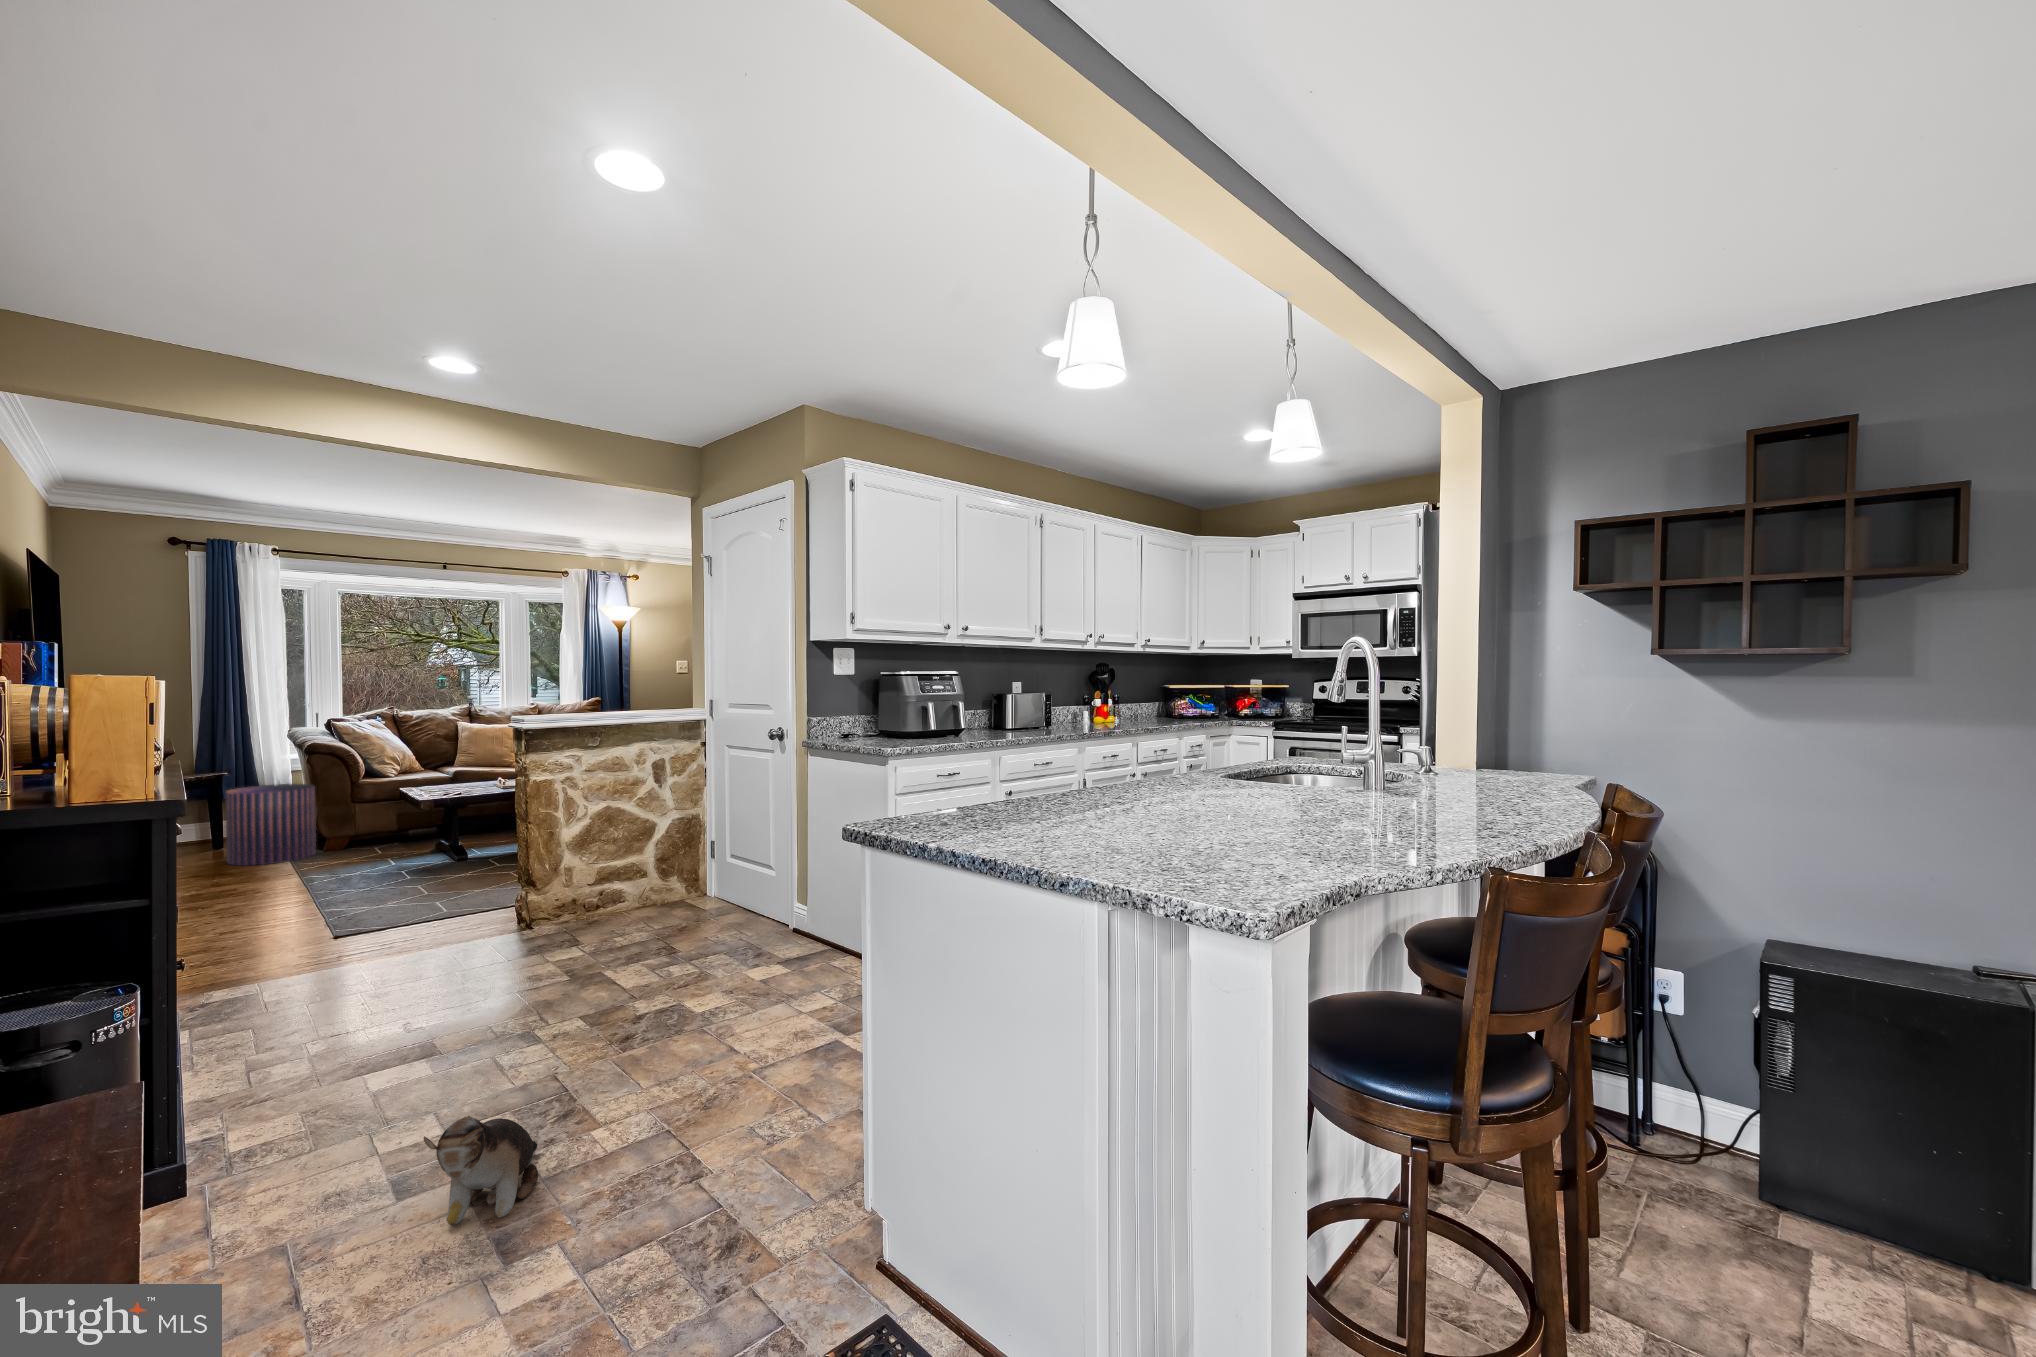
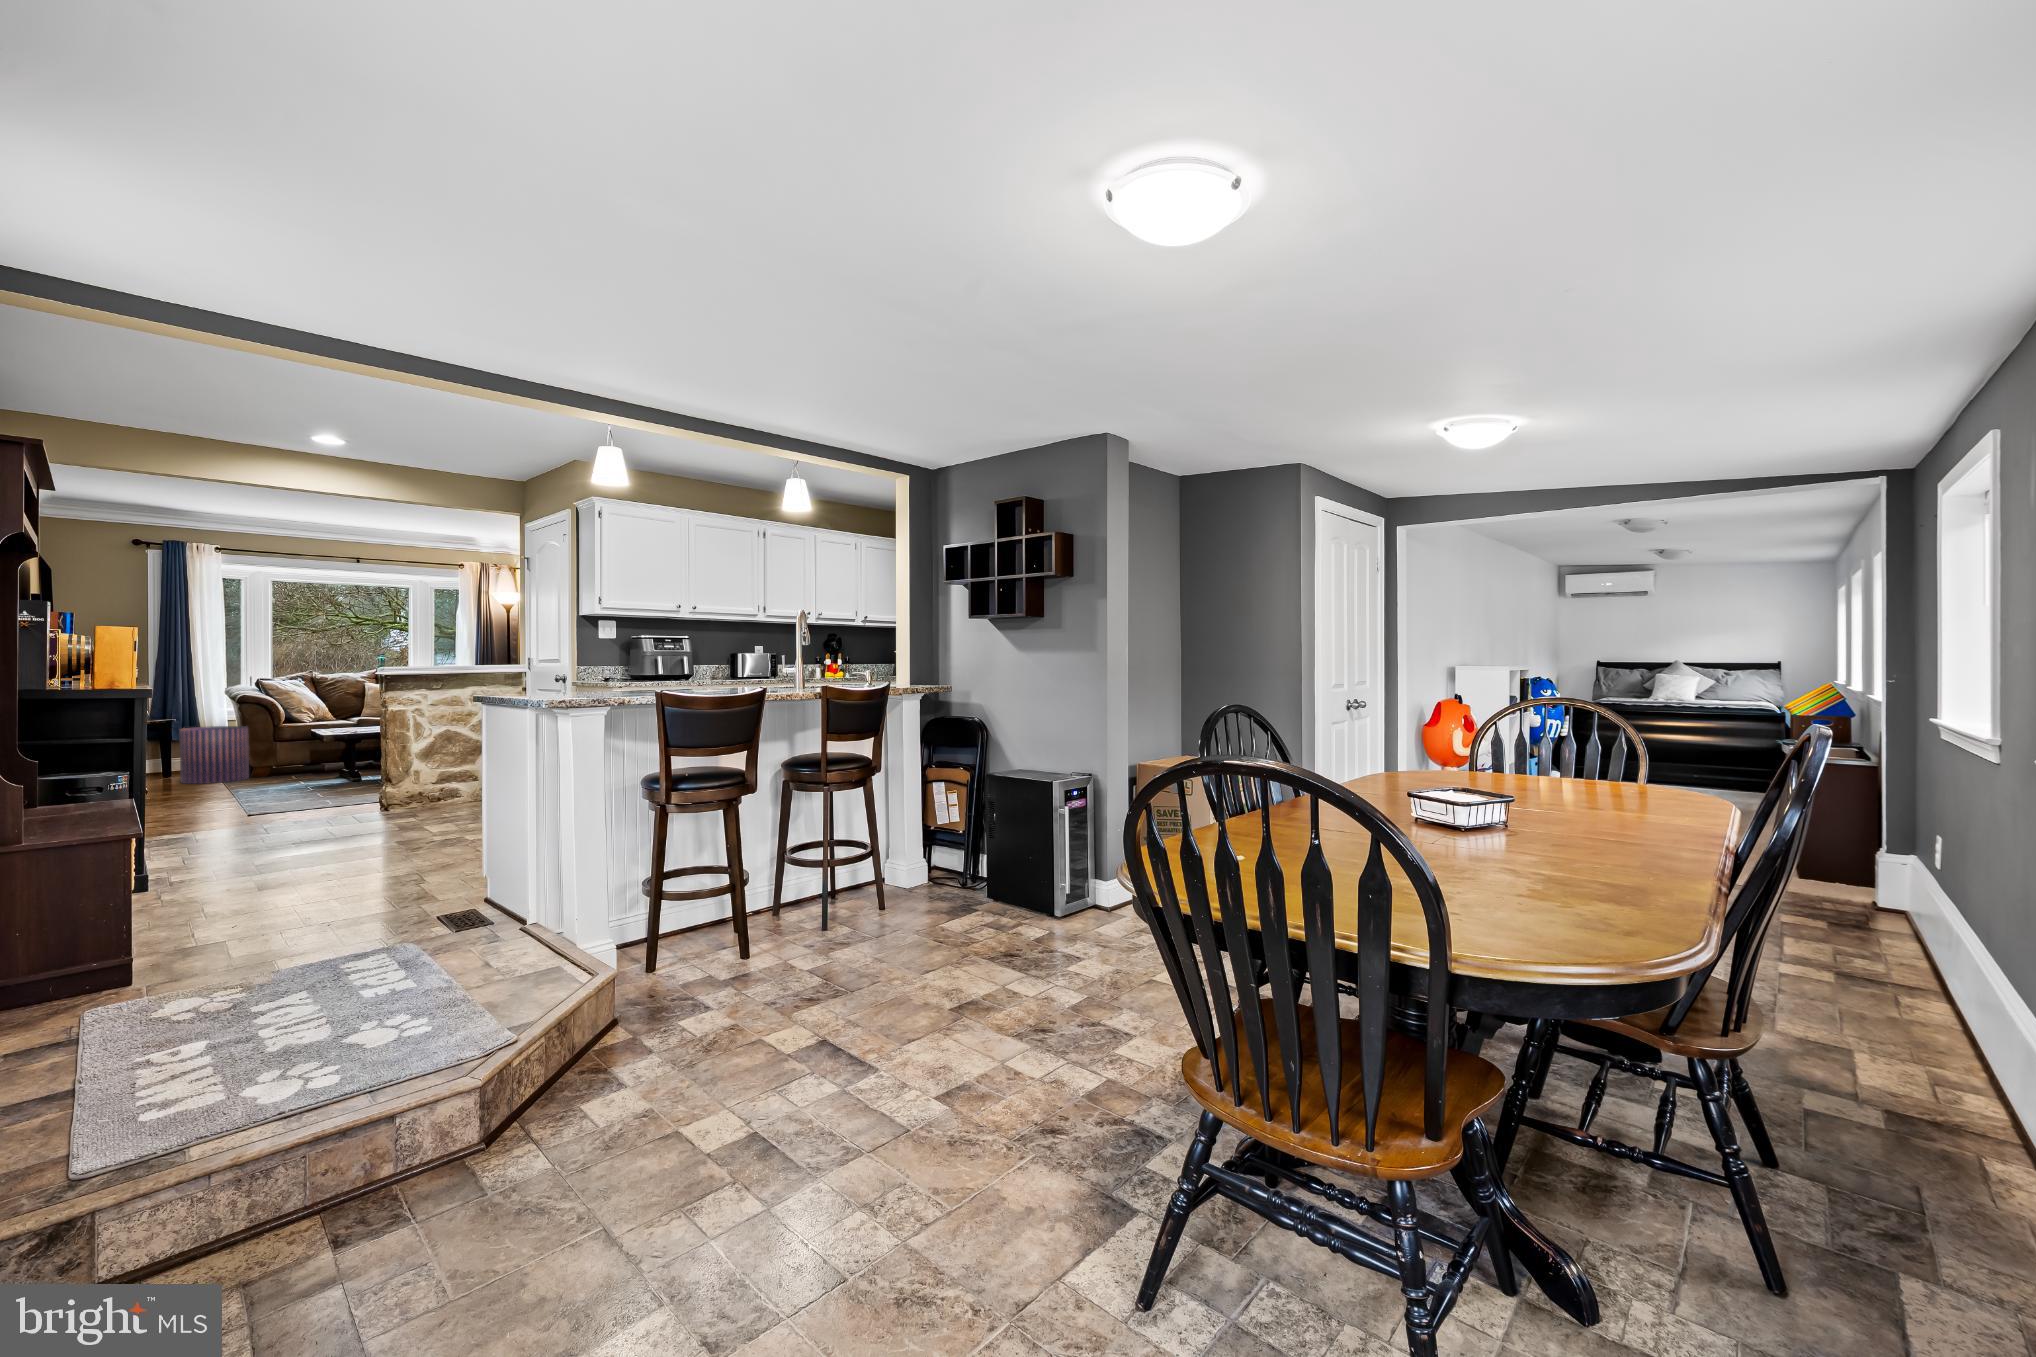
plush toy: present [424,1116,539,1225] -> none [271,840,343,894]

